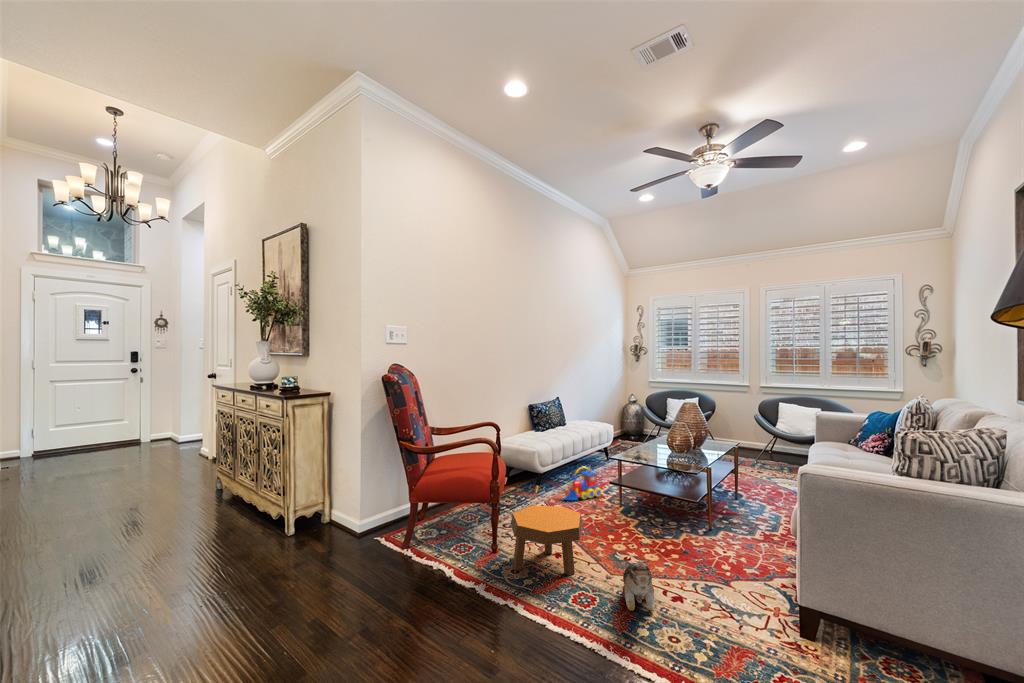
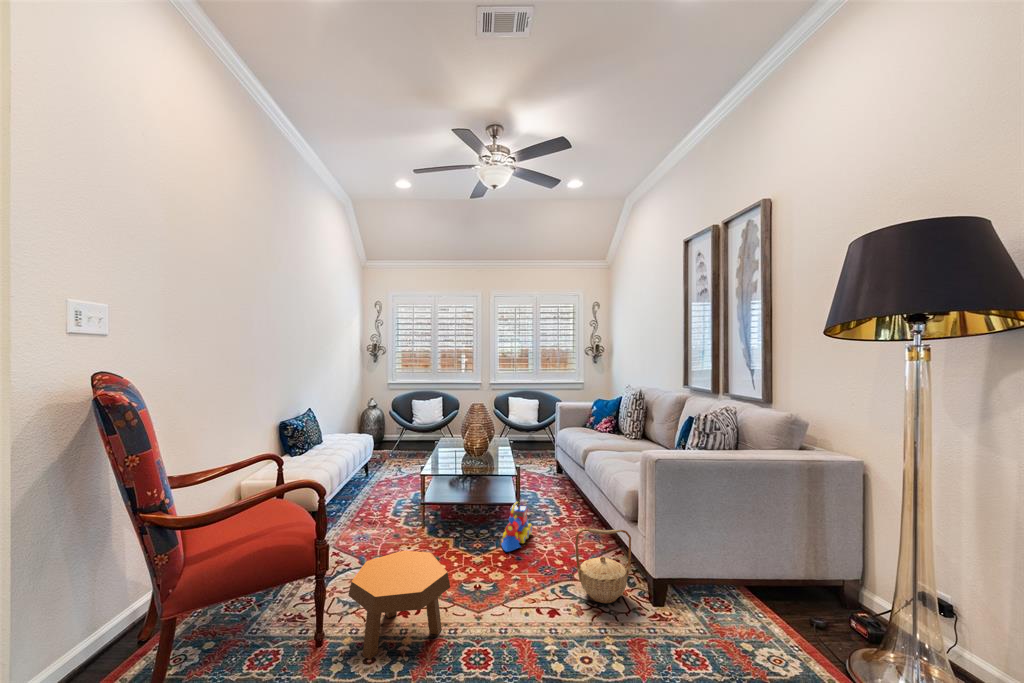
toy train: present [564,466,601,500] -> present [501,501,532,552]
basket: none [714,530,781,615] -> present [575,528,631,603]
plush toy: present [623,561,655,611] -> none [499,589,560,648]

